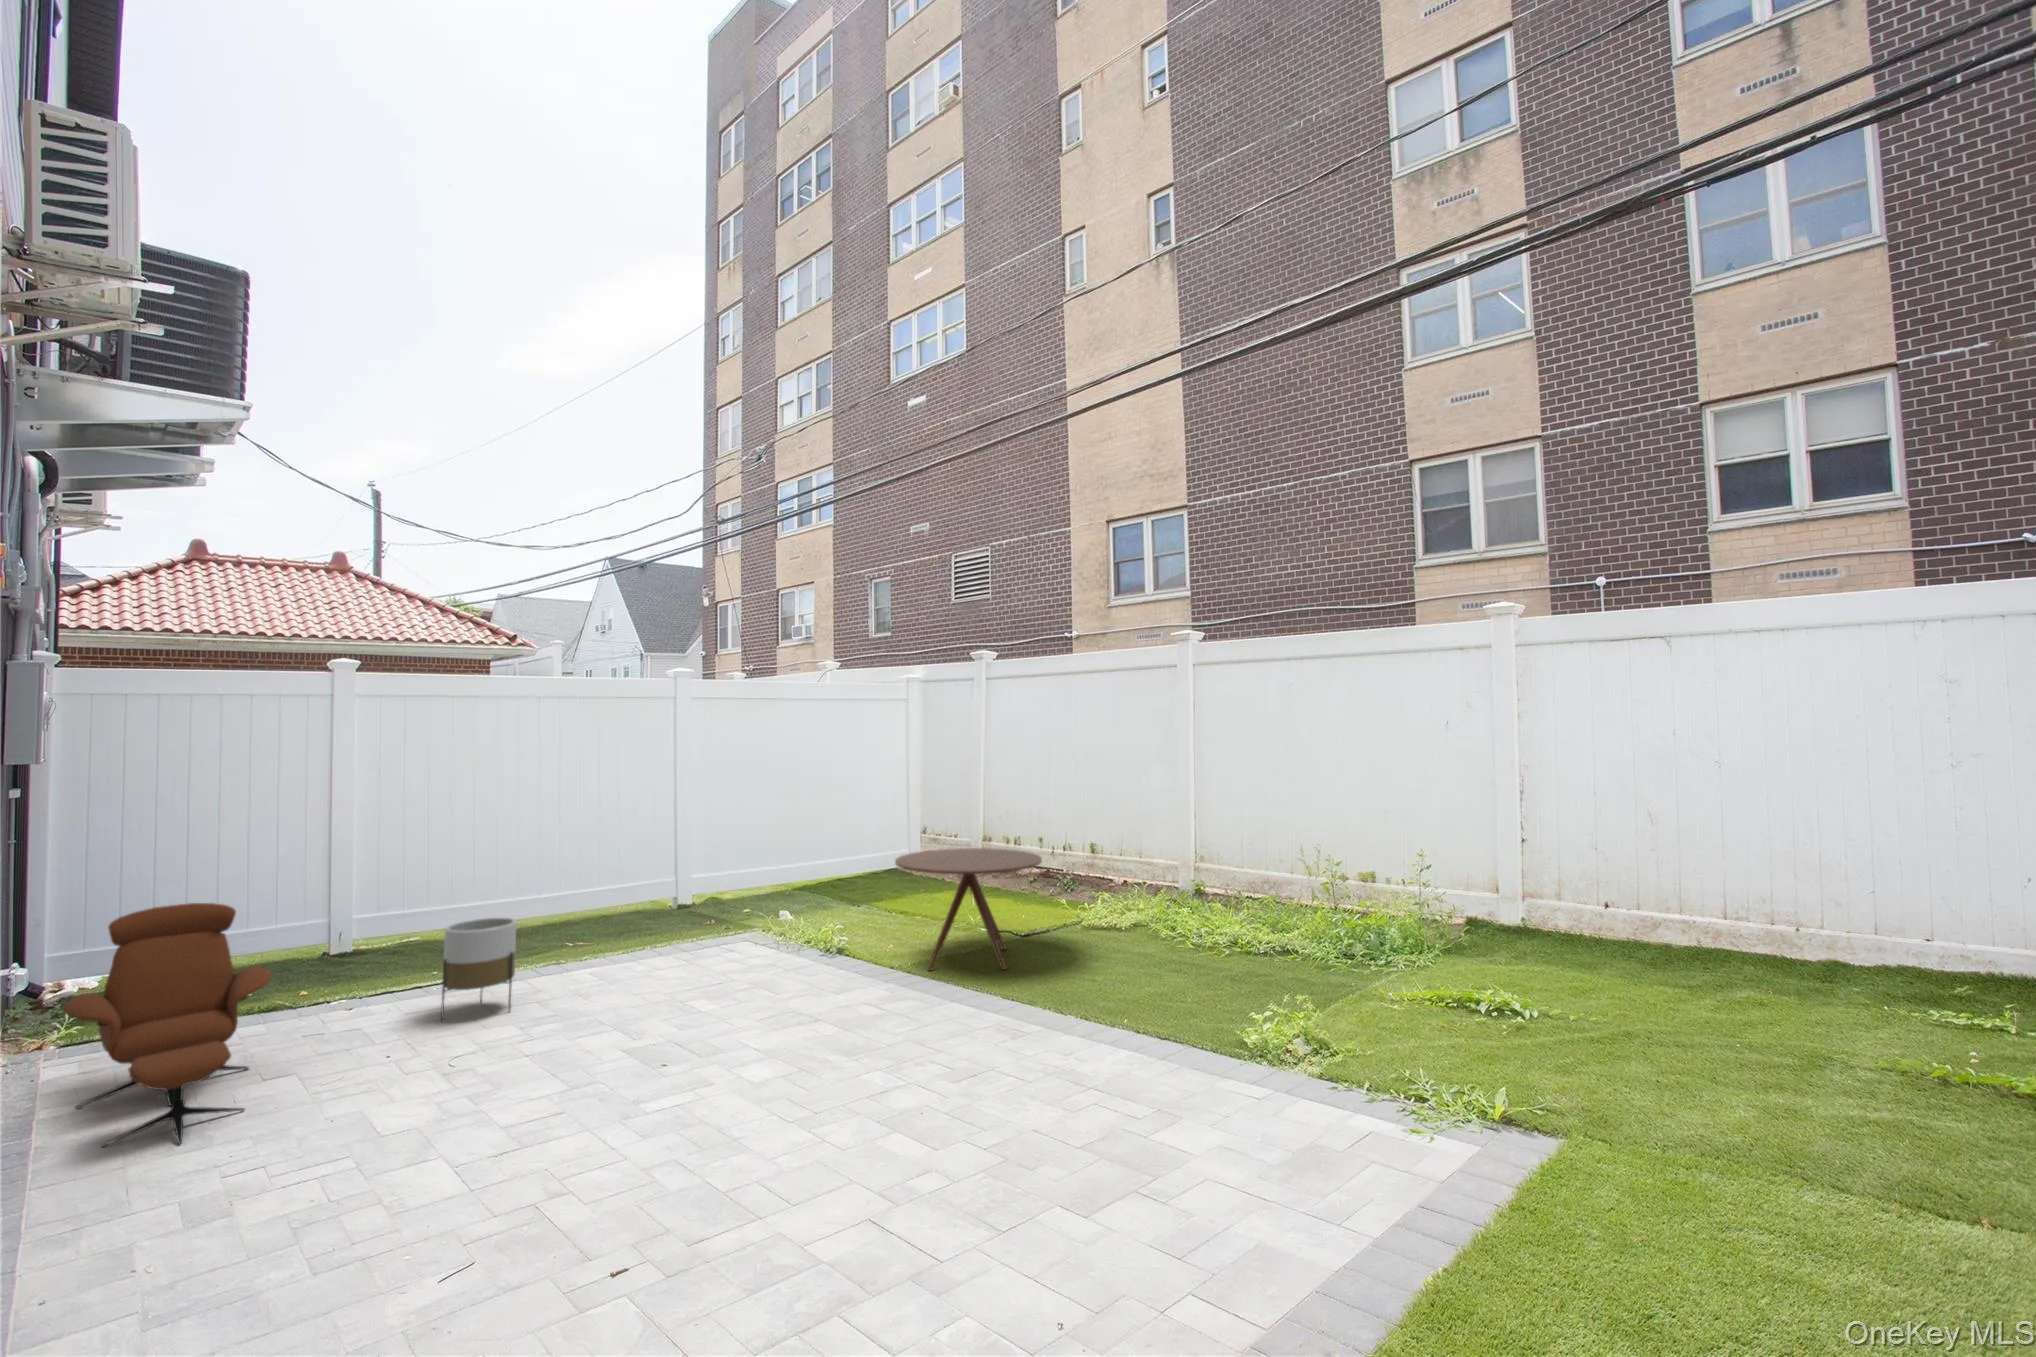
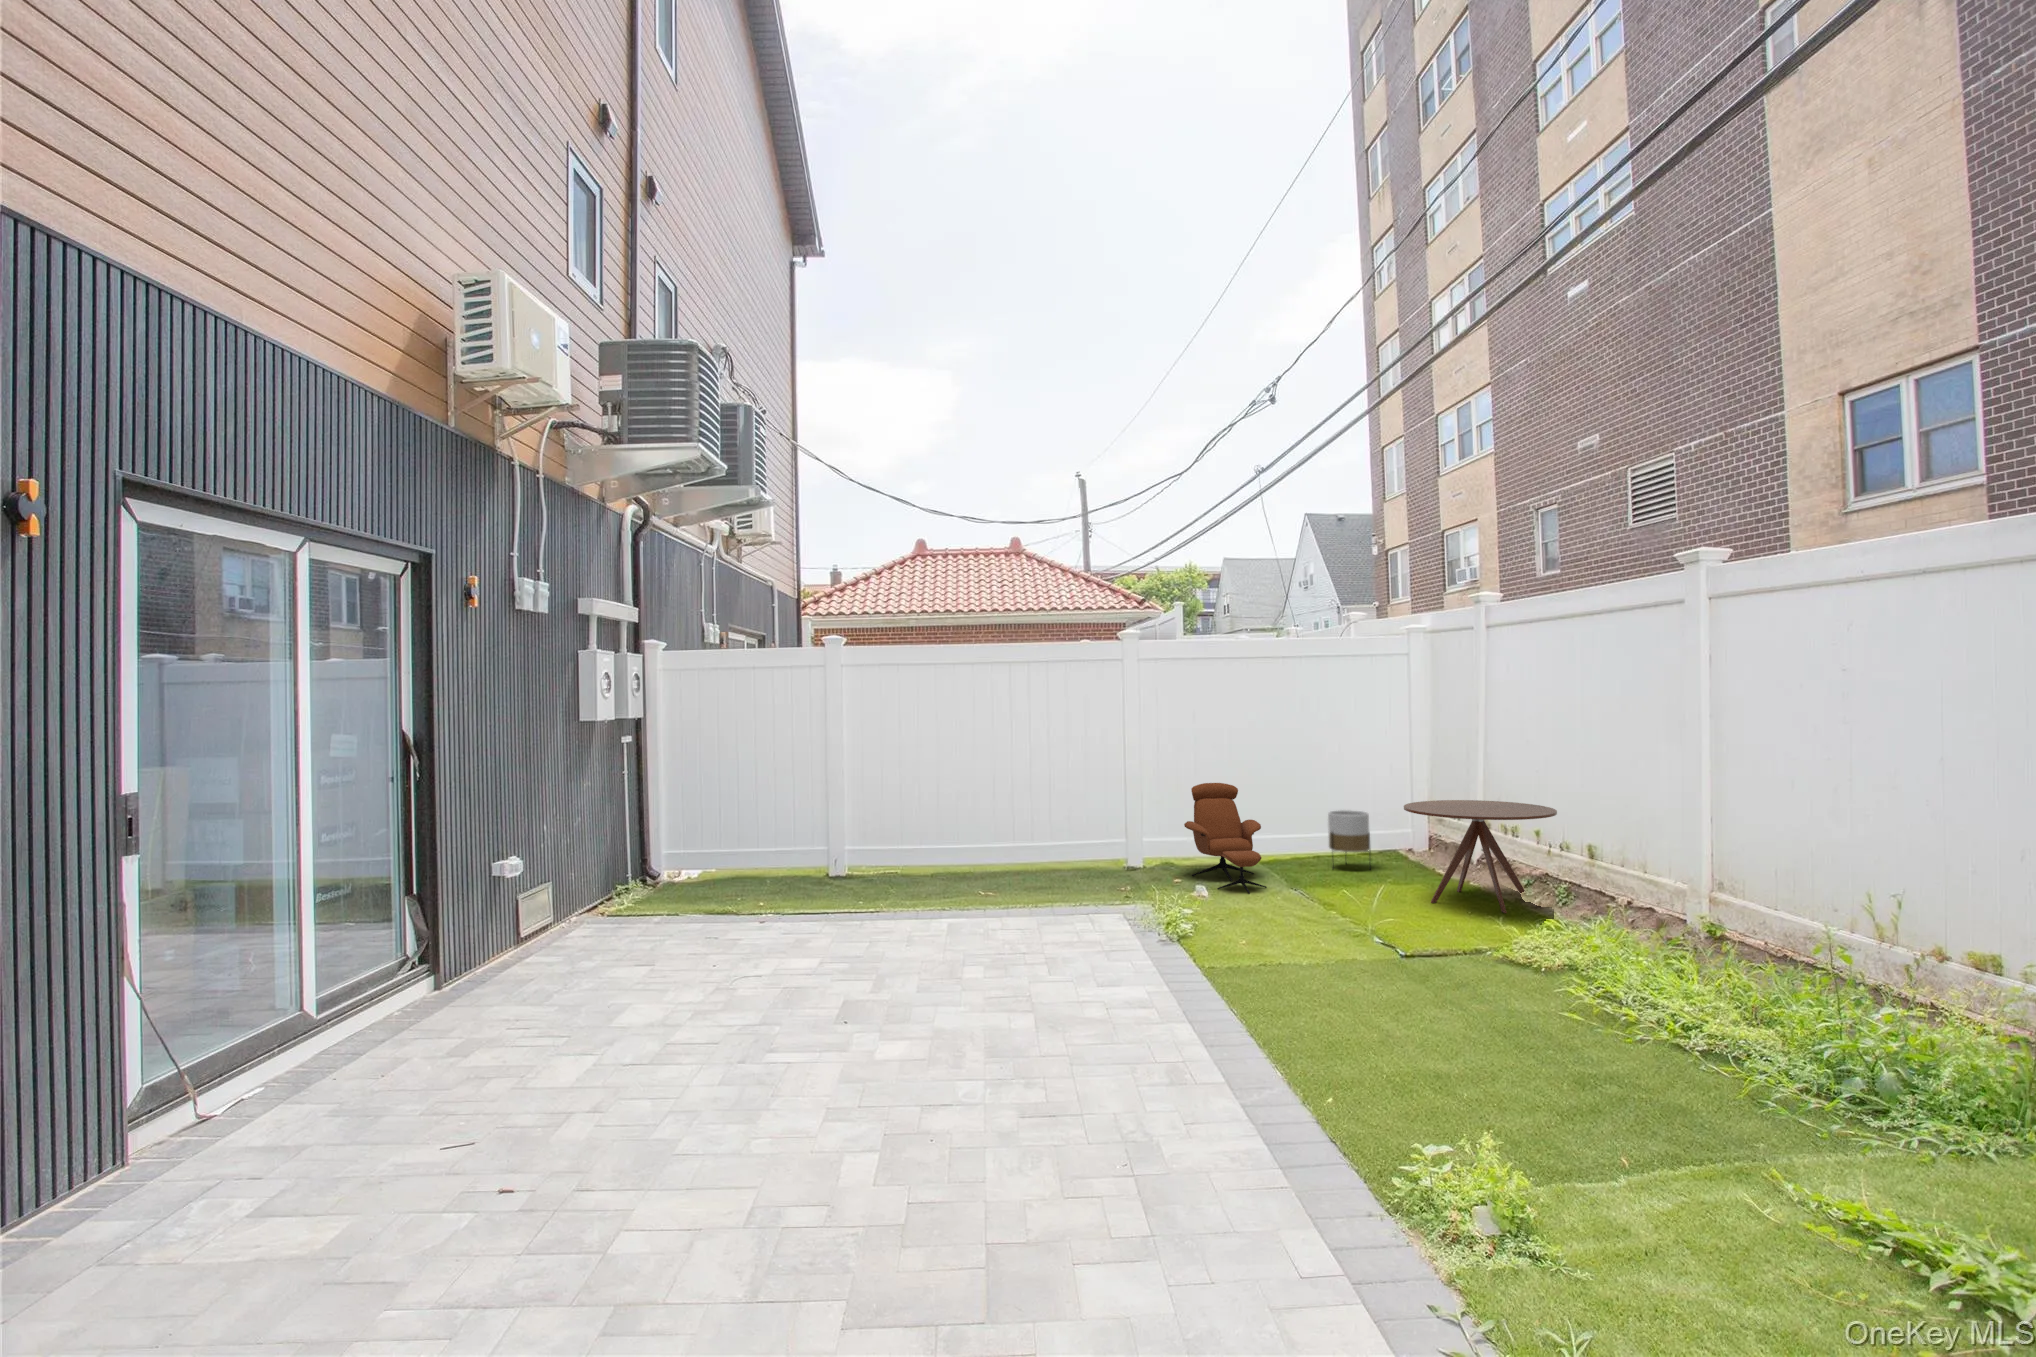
lounge chair: present [64,903,272,1147] -> present [1184,783,1267,894]
planter: present [441,918,516,1021] -> present [1328,810,1370,856]

